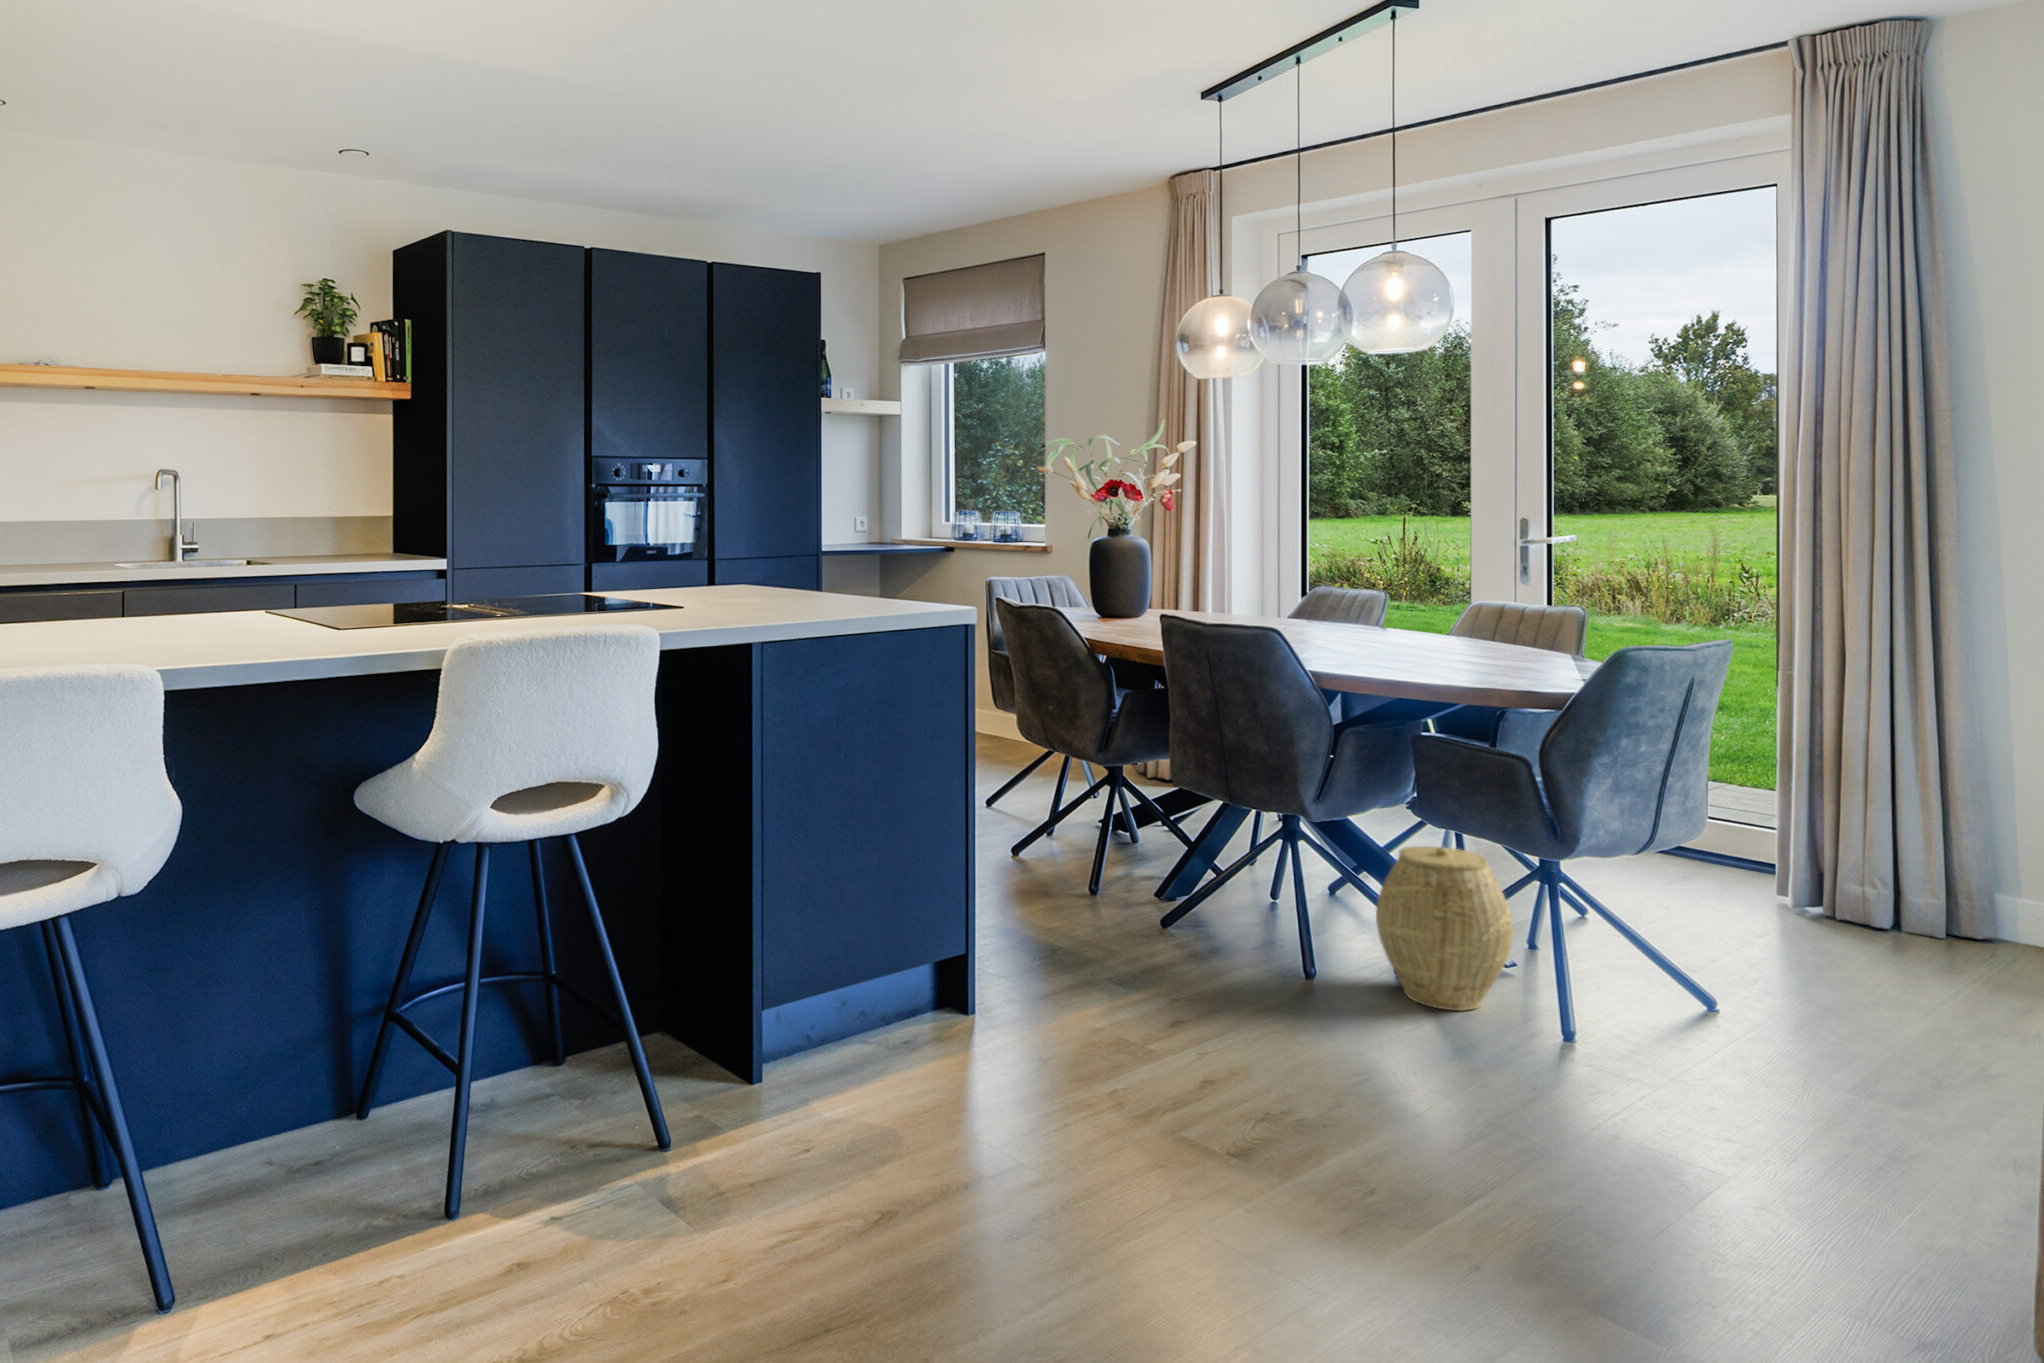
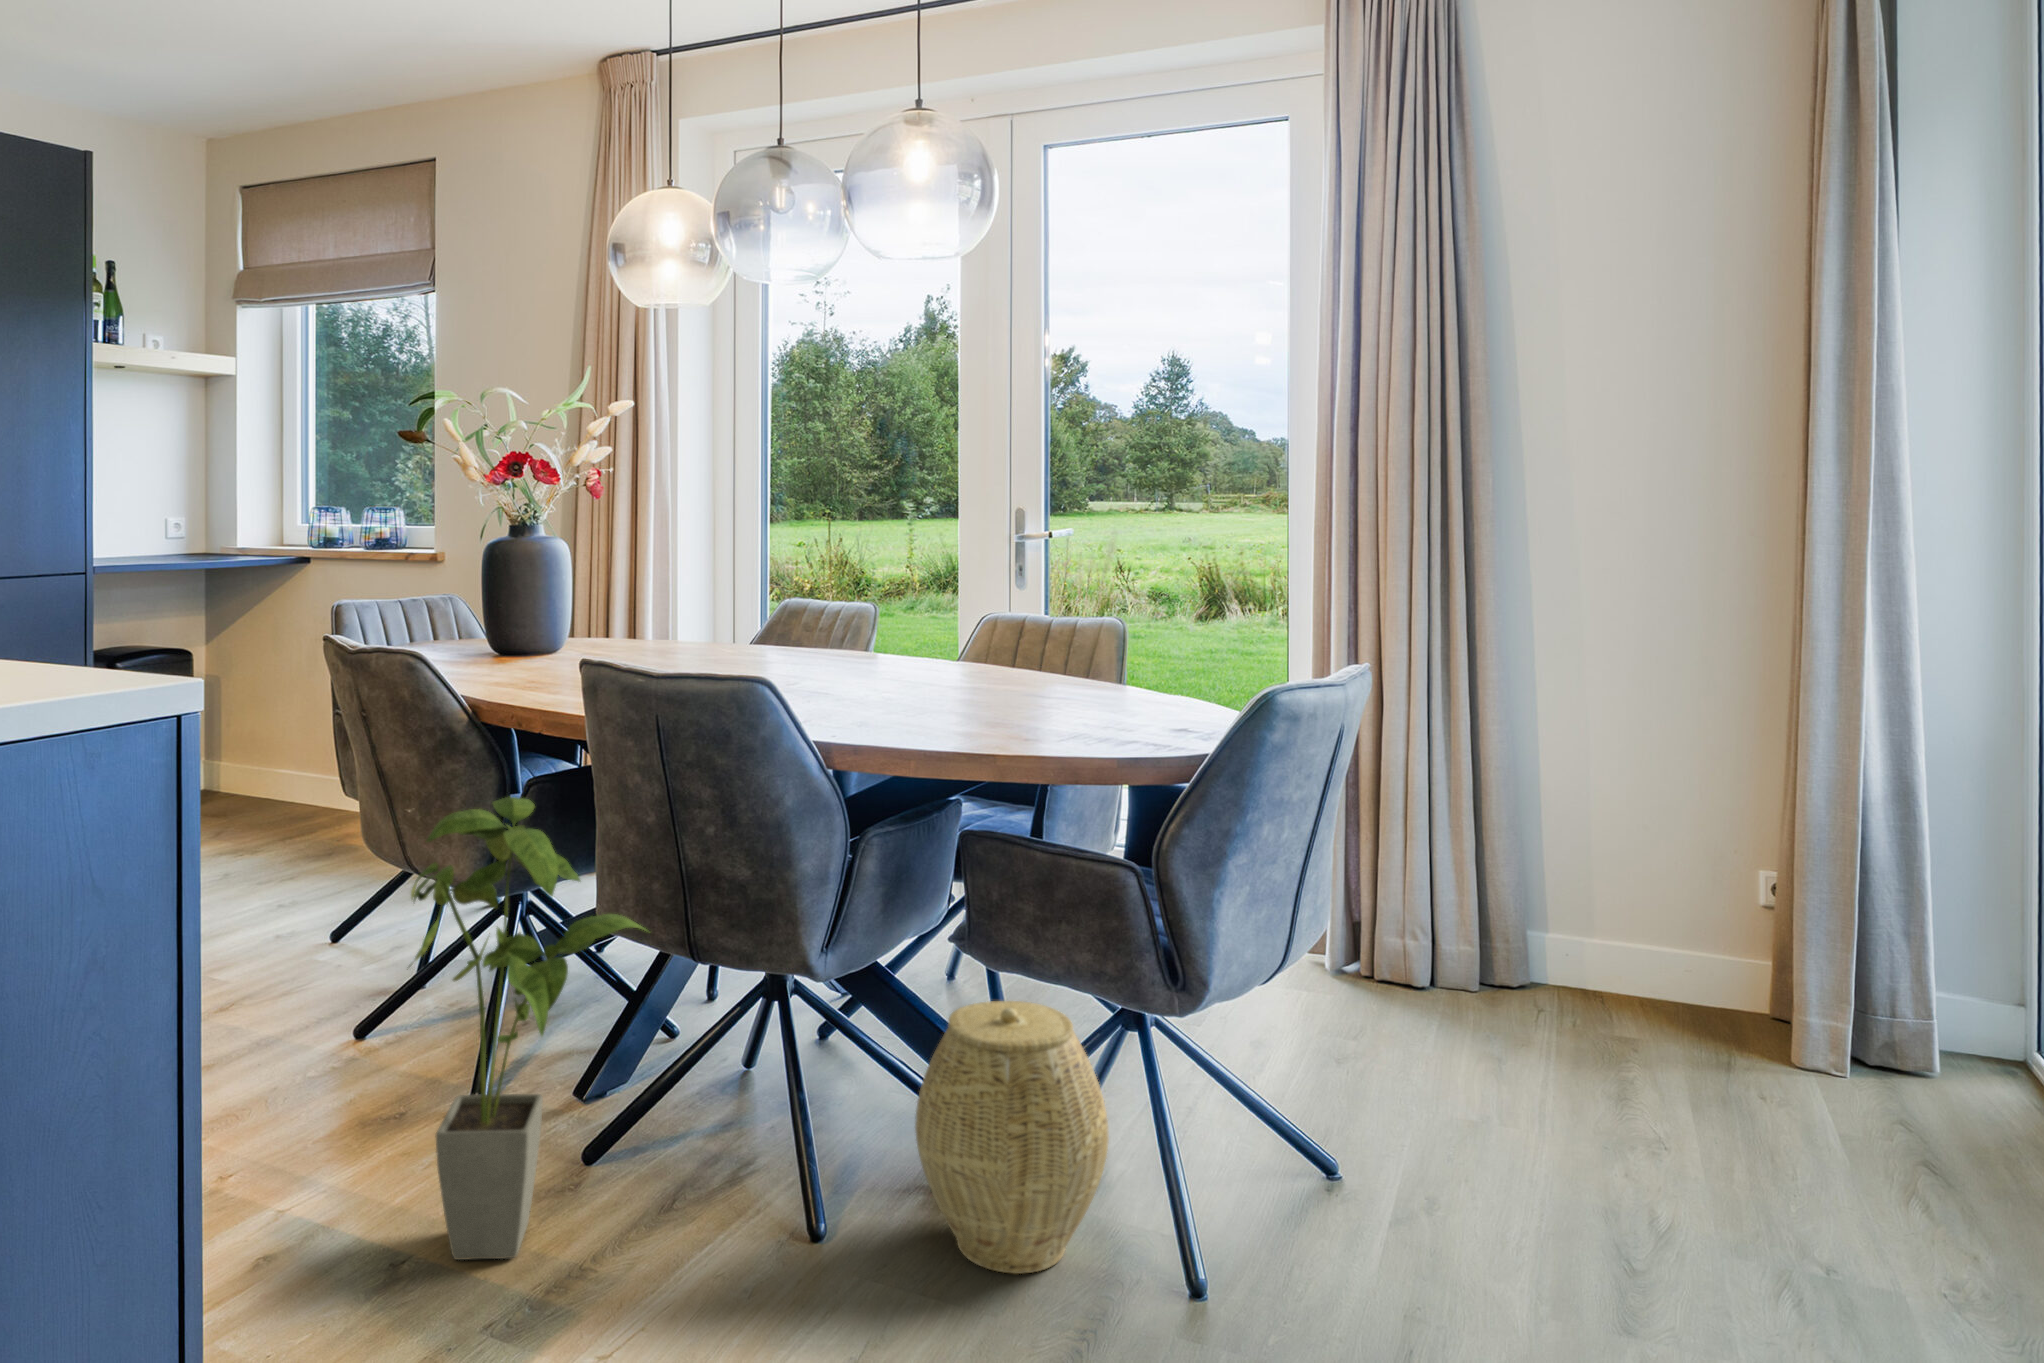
house plant: none [1061,692,1204,955] -> present [409,797,647,1260]

